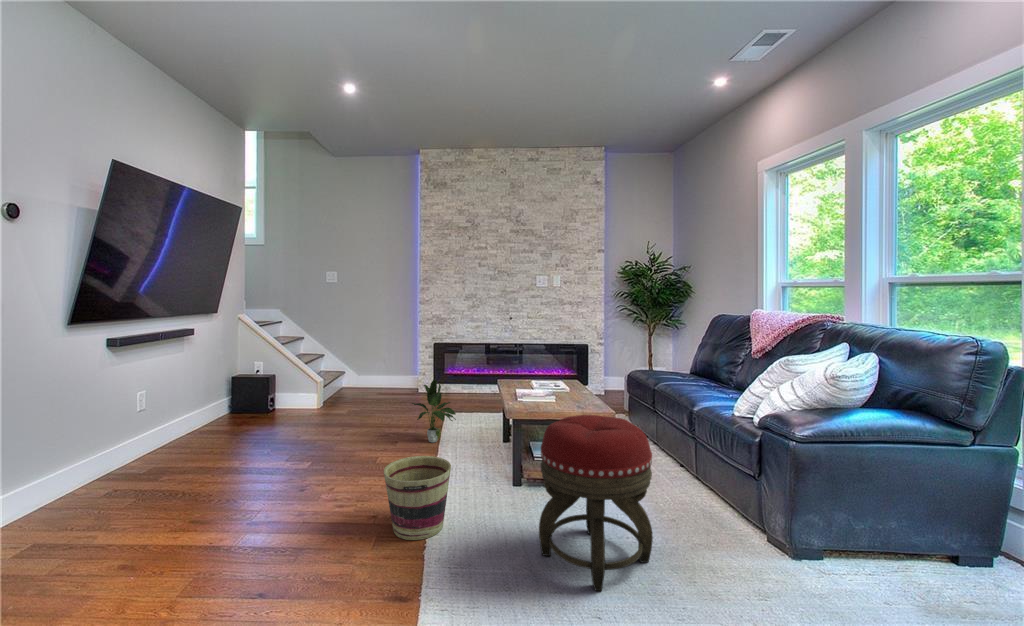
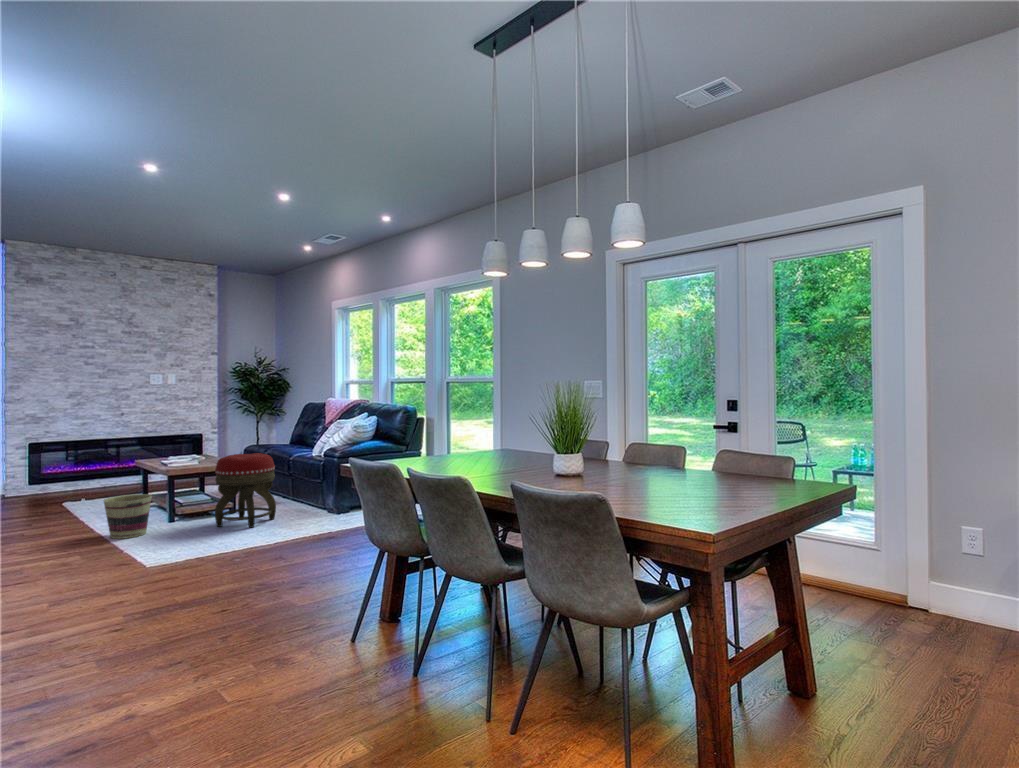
potted plant: present [412,380,456,443] -> none [64,463,105,515]

